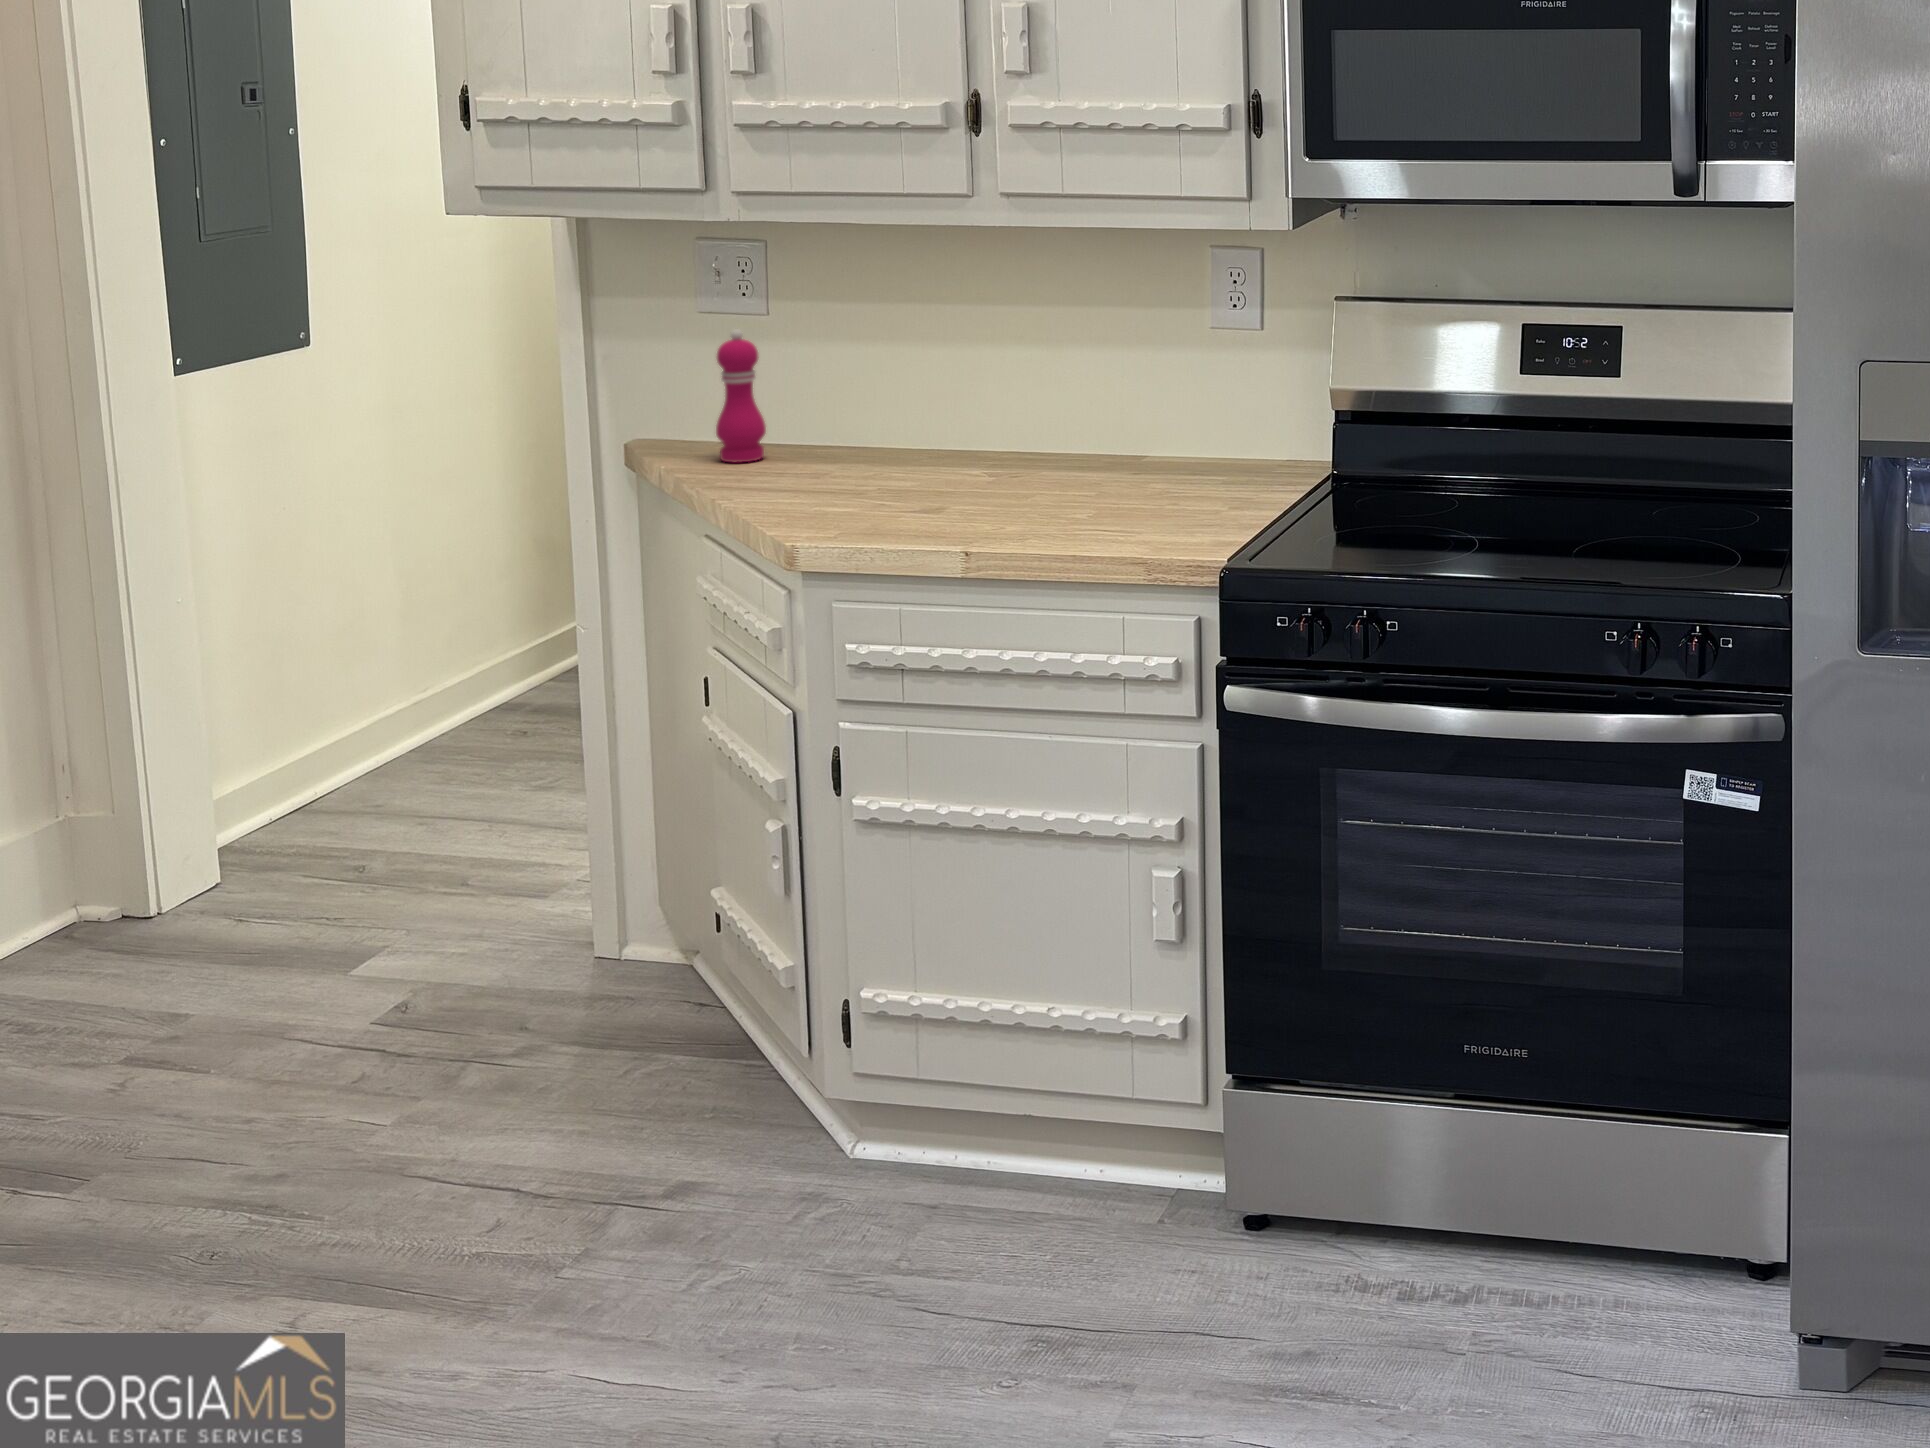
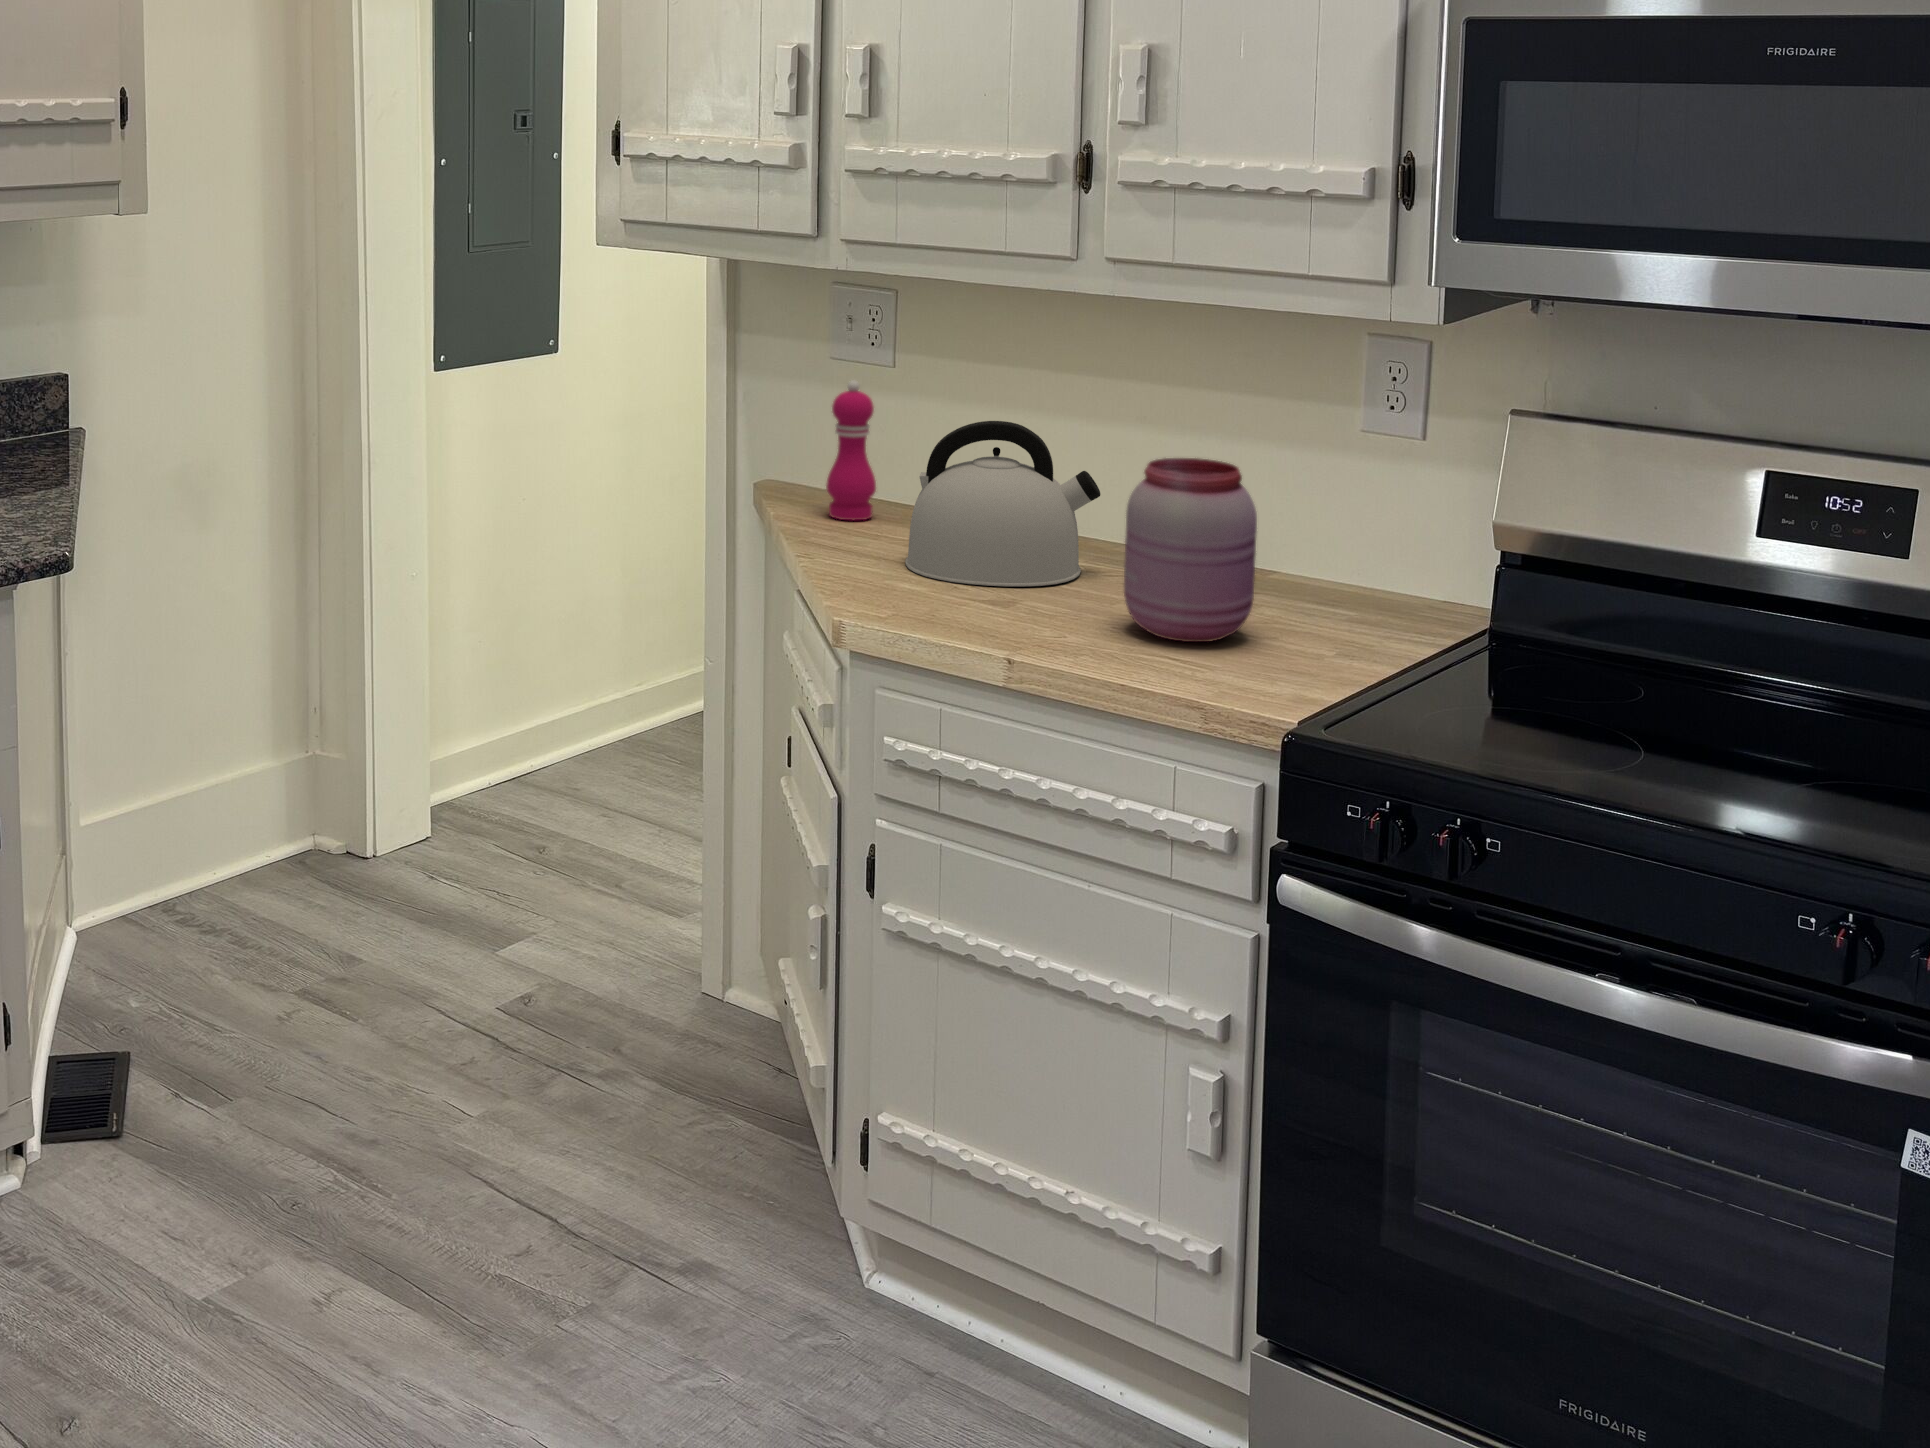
kettle: none [820,350,996,499] -> present [905,421,1100,586]
jar: none [1041,360,1153,517] -> present [1124,458,1257,642]

